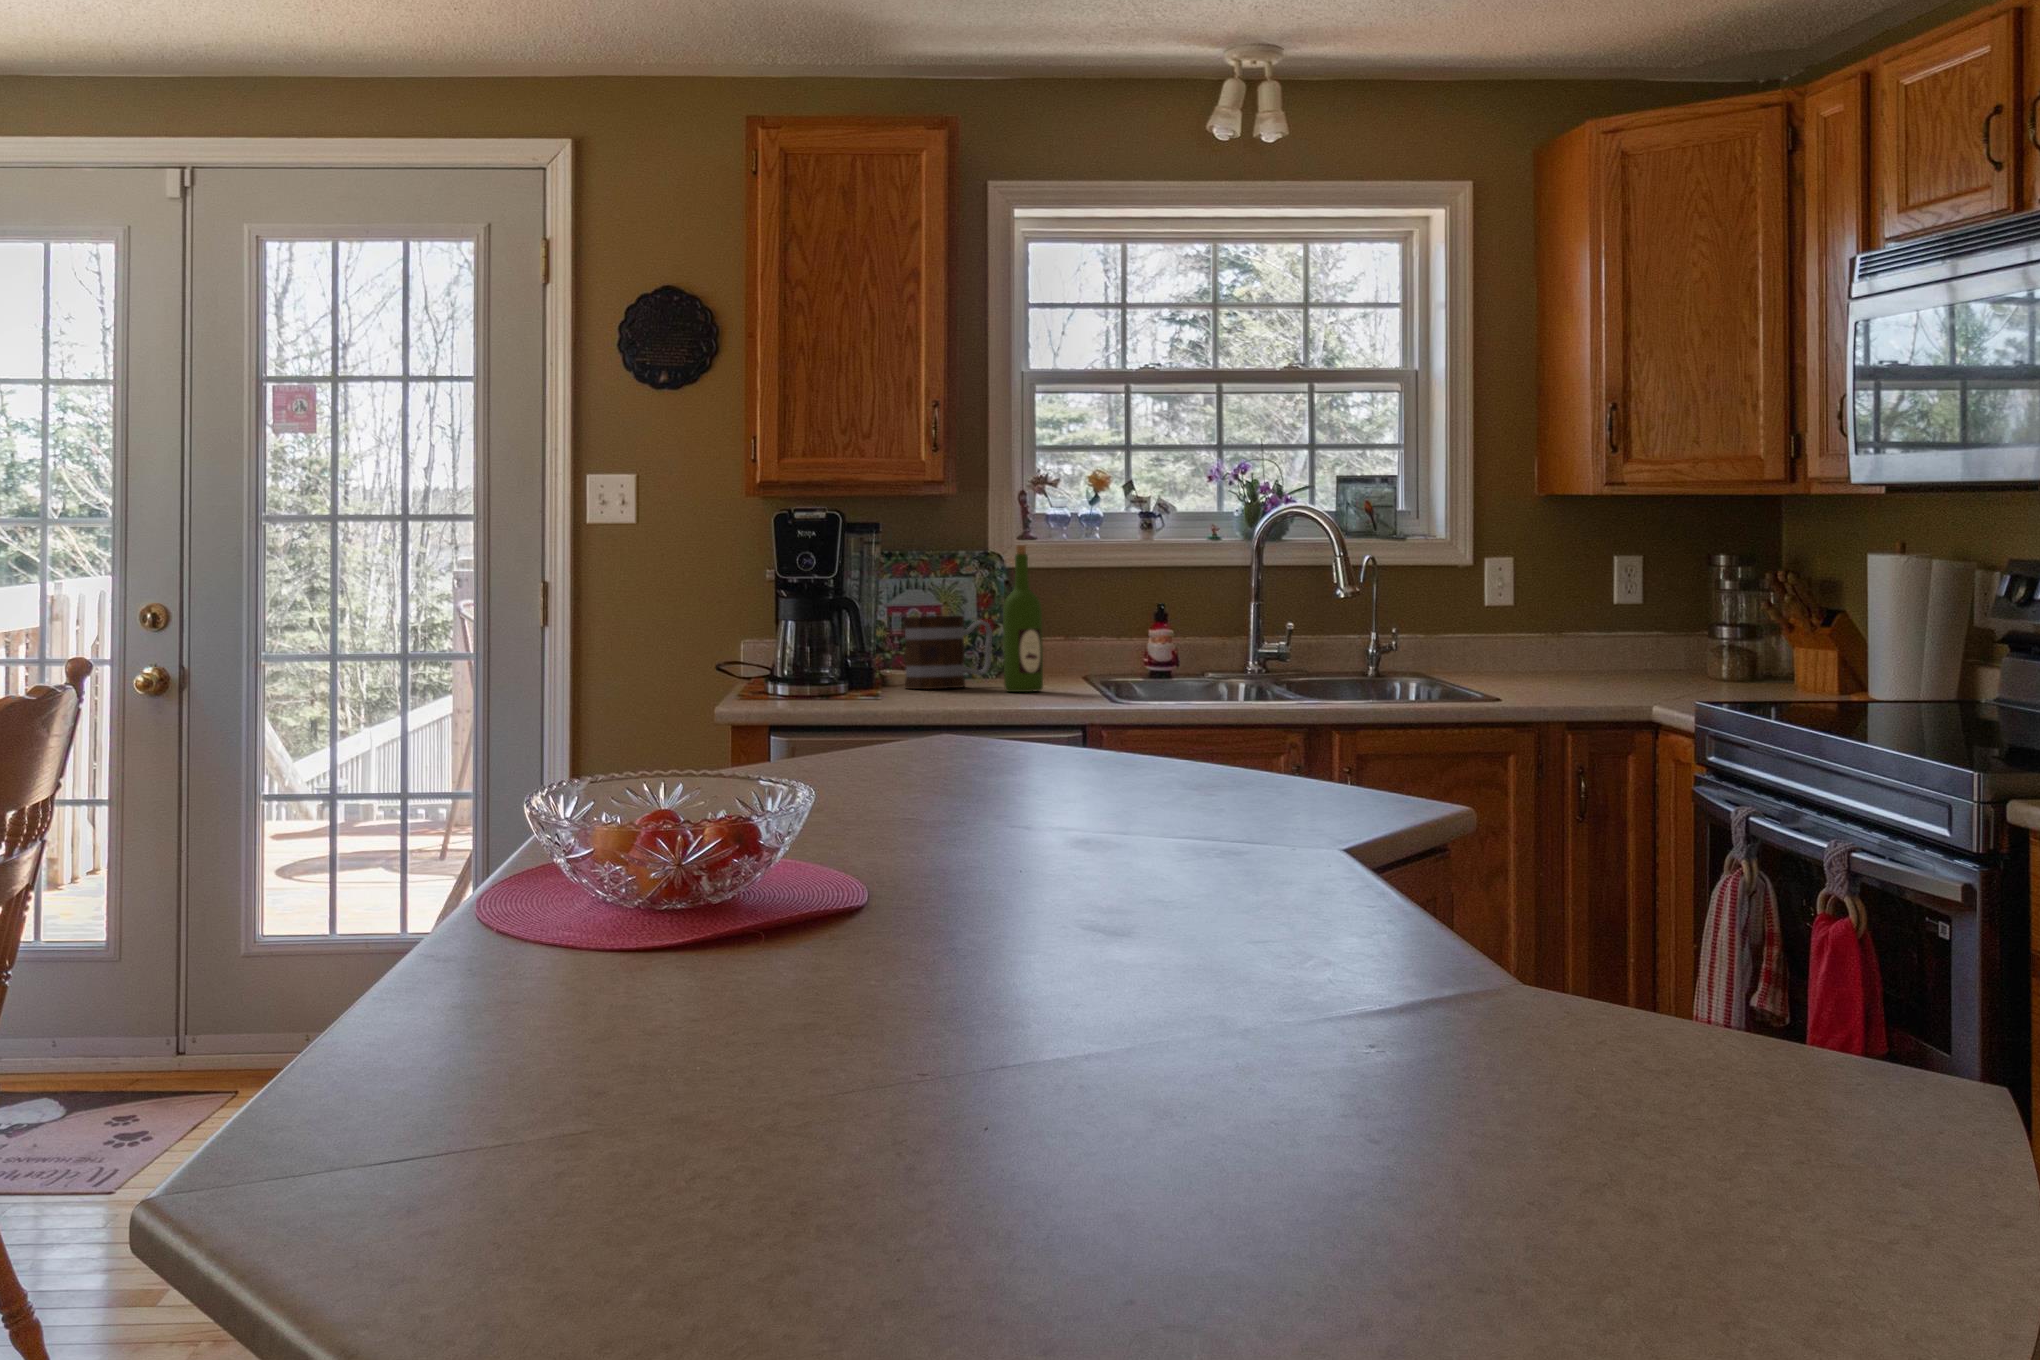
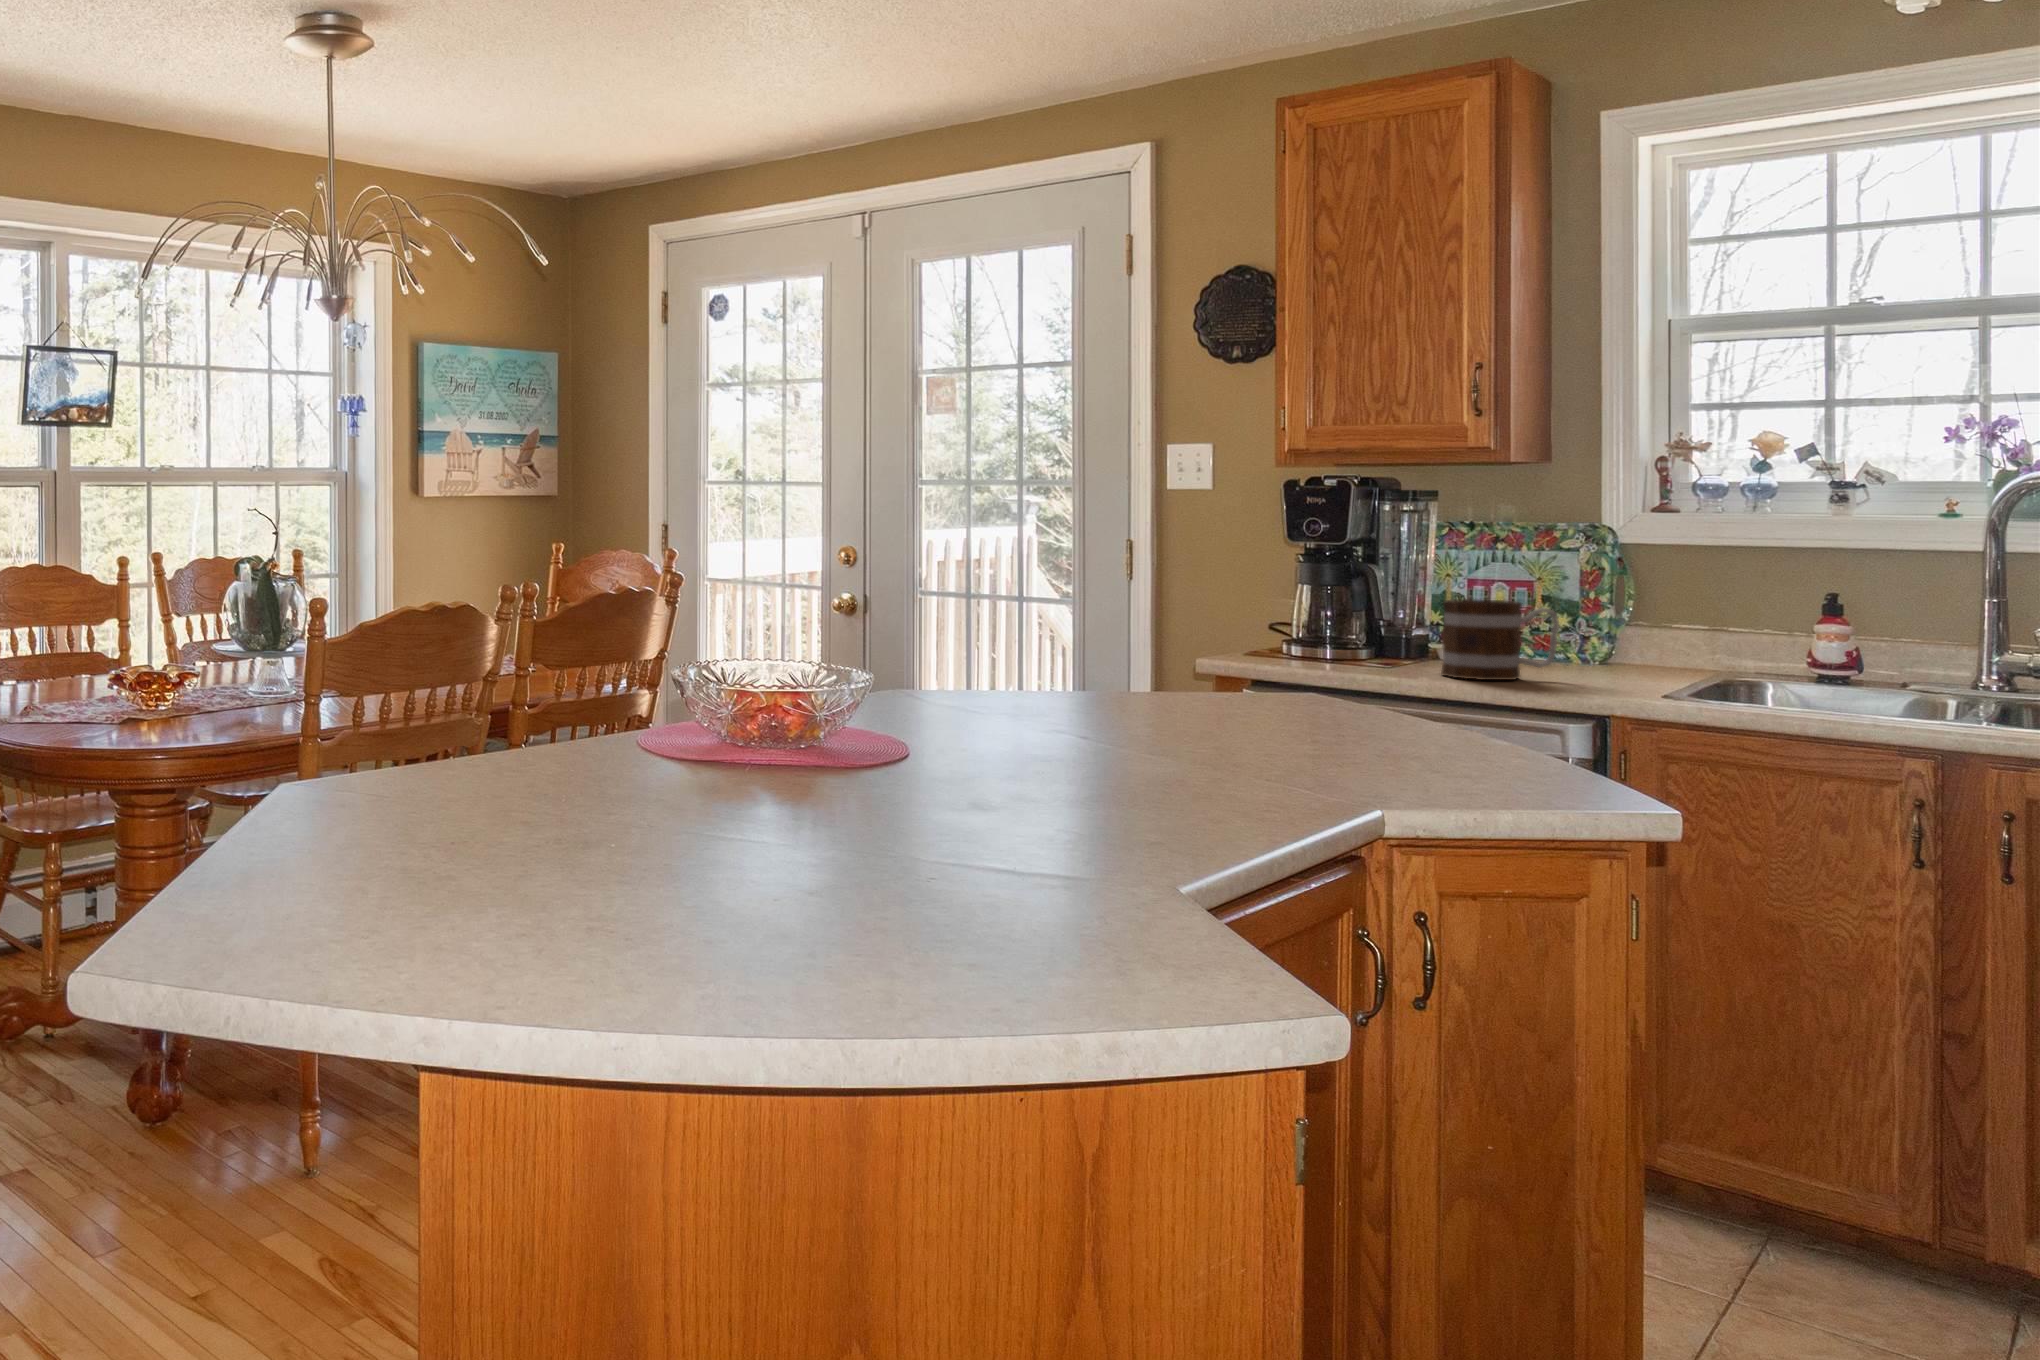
wine bottle: present [1003,545,1043,692] -> none [1554,531,1608,695]

